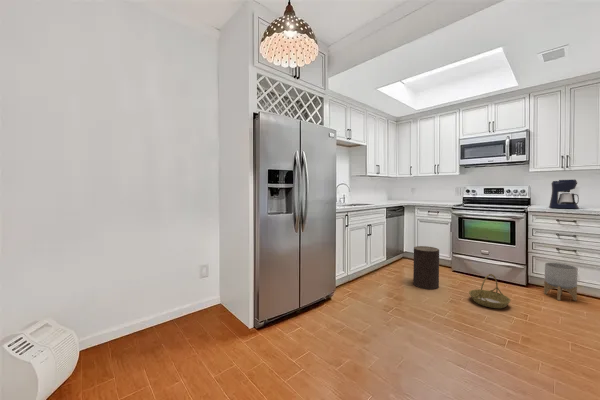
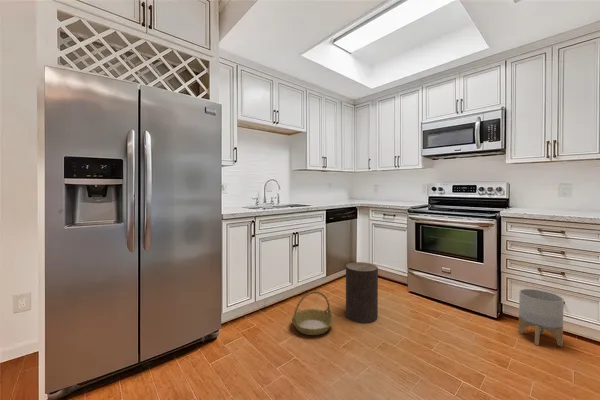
coffee maker: present [549,179,579,209] -> none [530,173,570,213]
basket: present [469,274,511,308] -> present [292,291,333,335]

